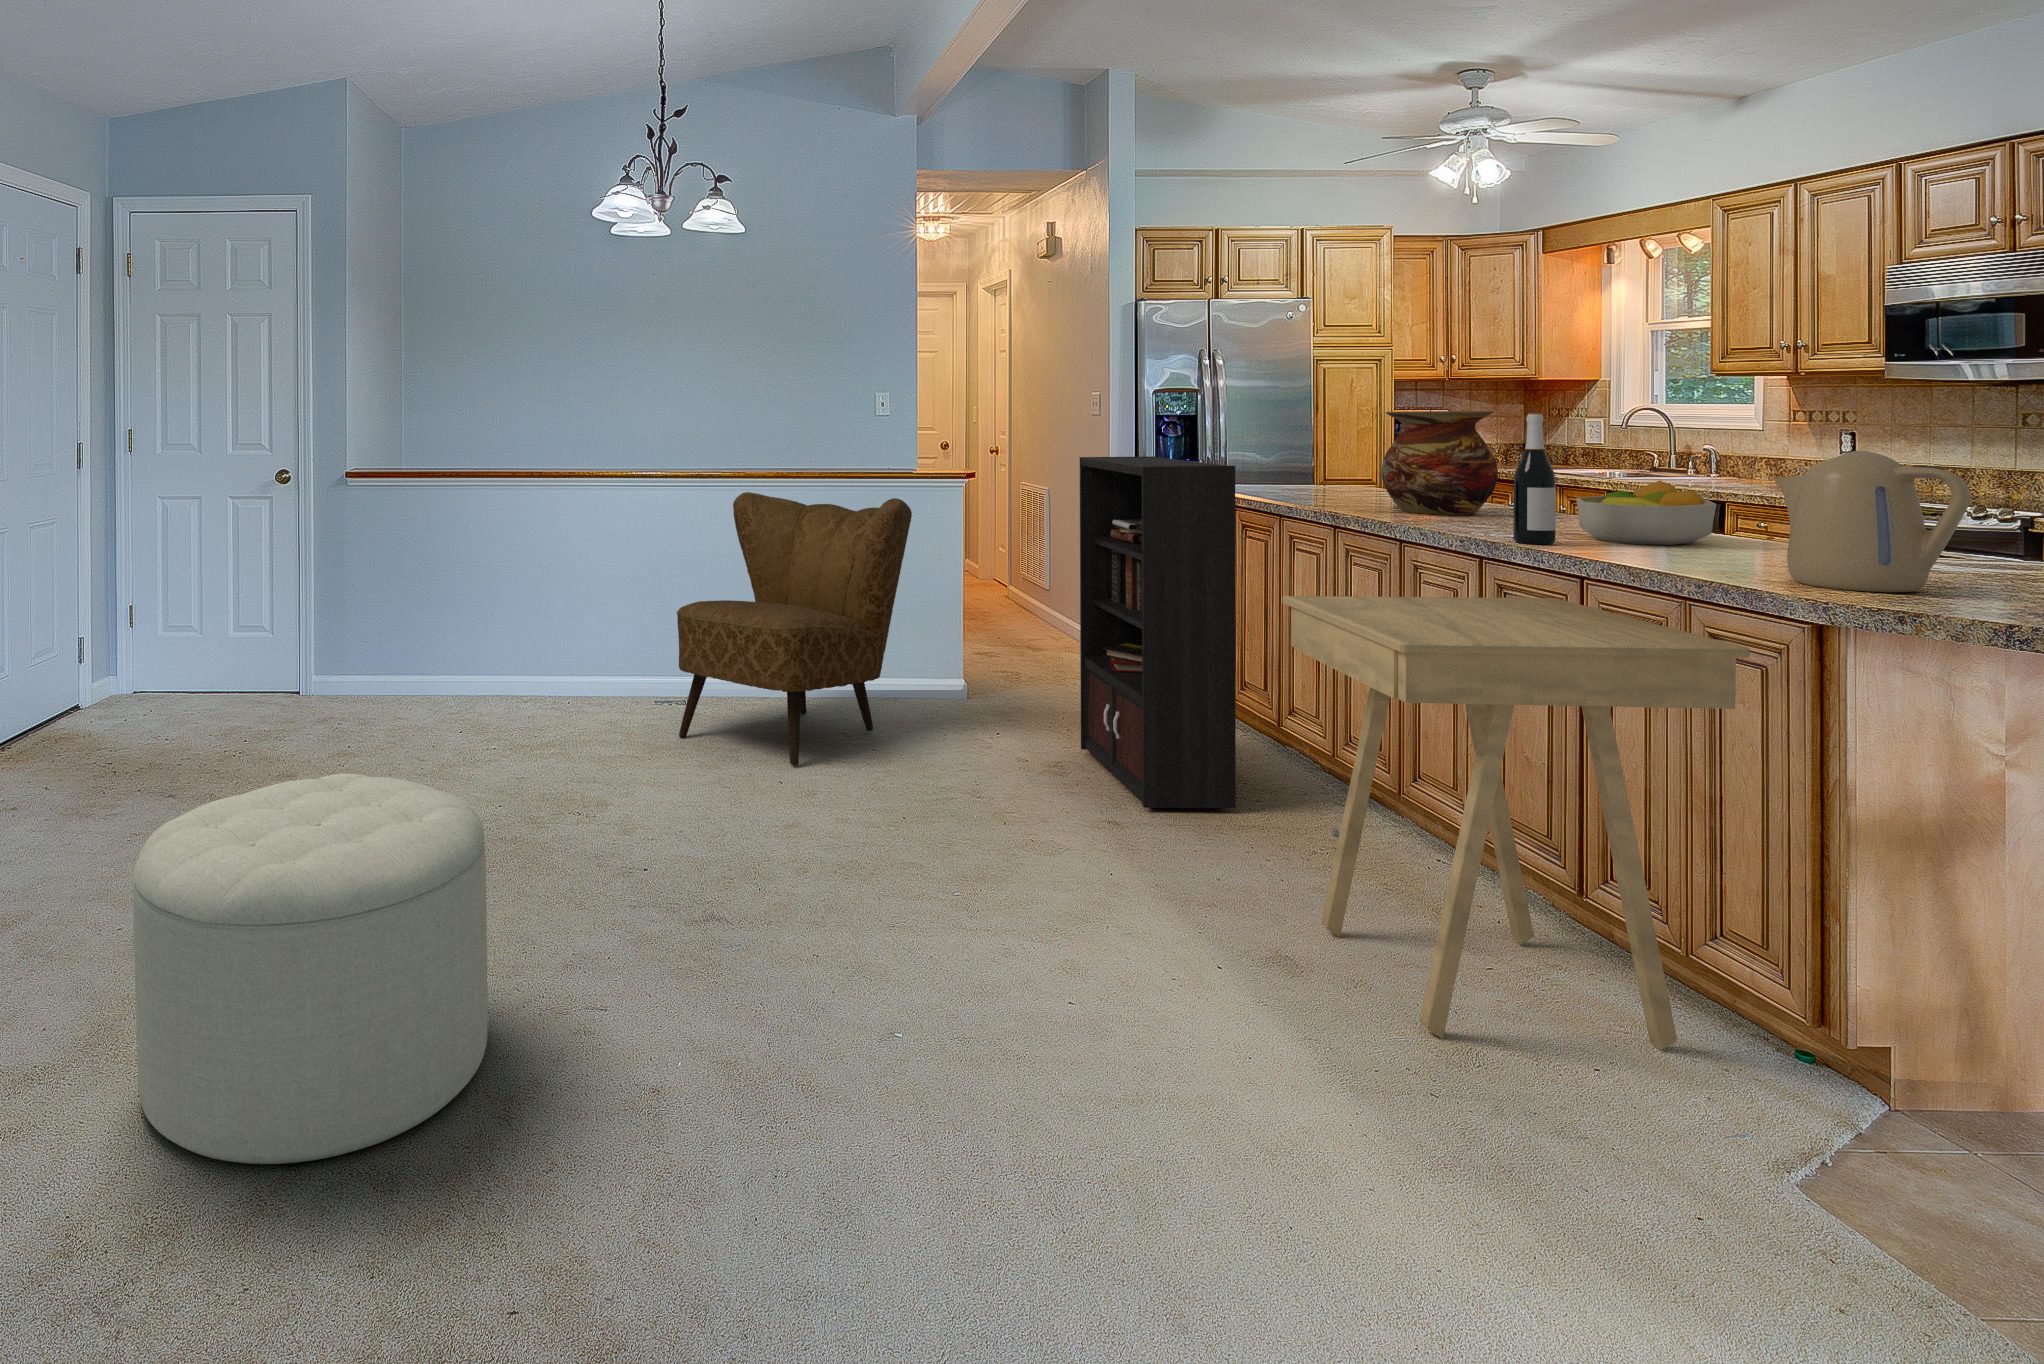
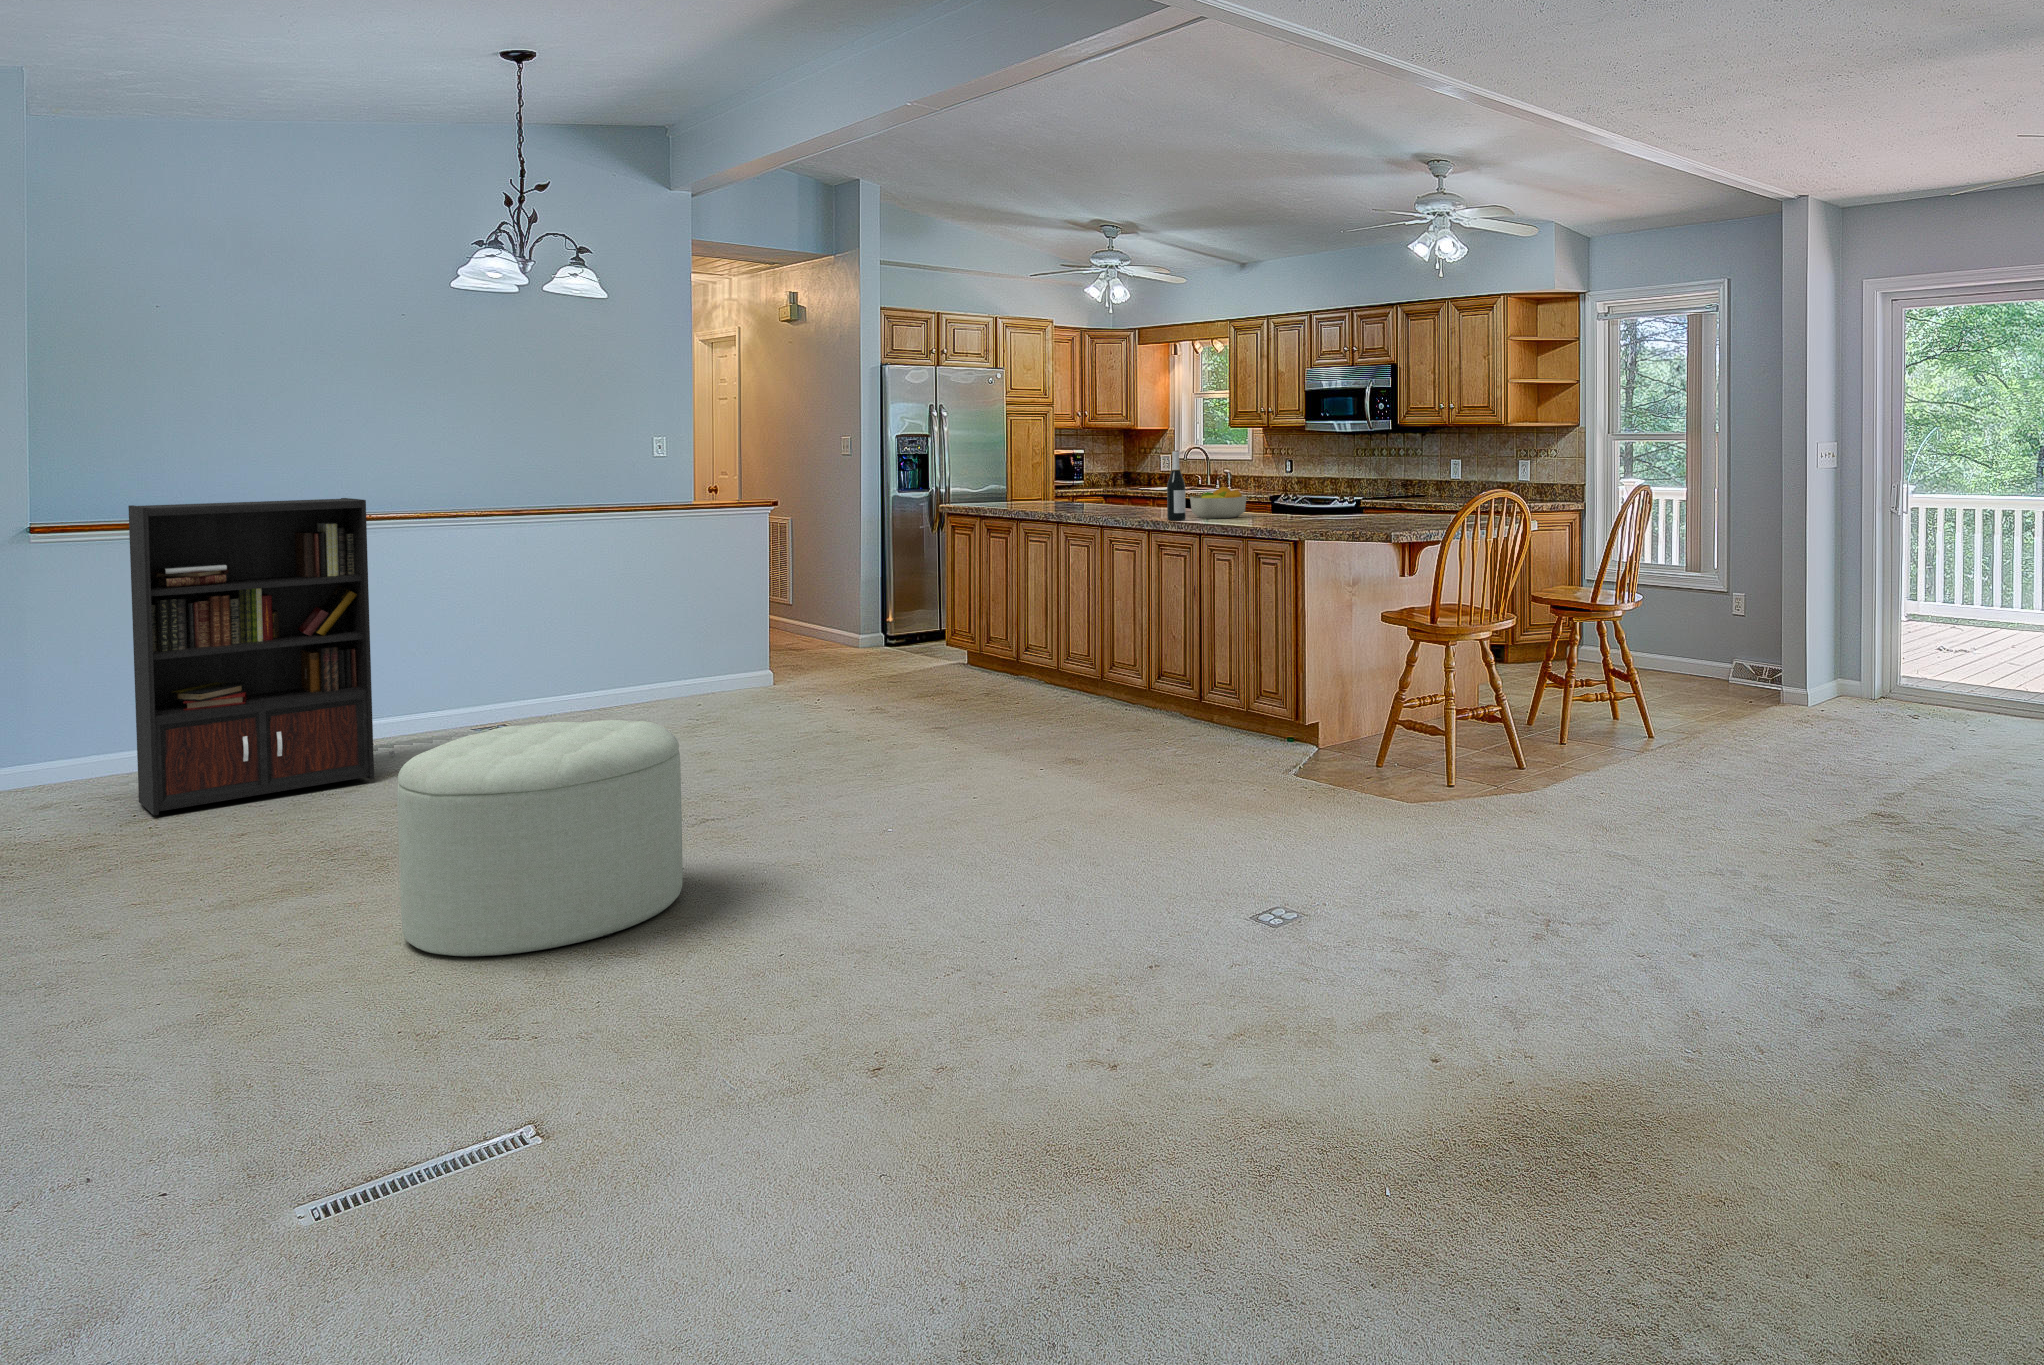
vase: present [1381,411,1498,515] -> none [1086,450,1146,513]
kettle: present [1773,451,1971,592] -> none [1270,466,1329,526]
bookcase: present [1080,456,1339,836] -> present [128,498,395,815]
armchair: present [677,492,912,766] -> none [546,522,765,750]
side table: present [1282,596,1750,1050] -> none [1069,547,1265,760]

